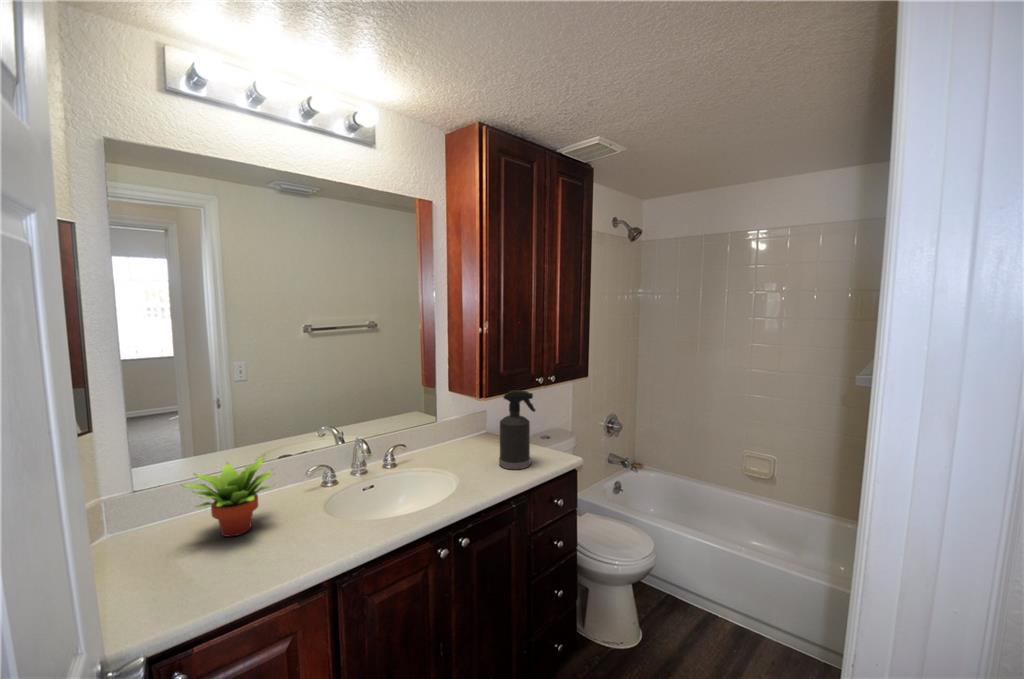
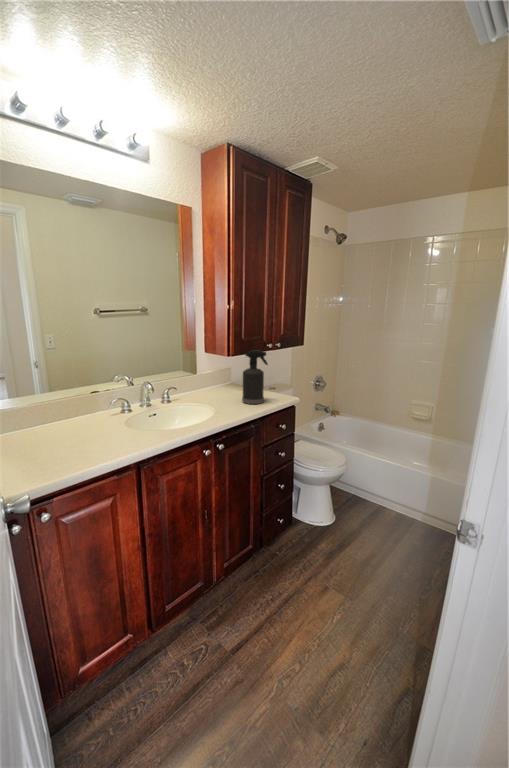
succulent plant: present [181,455,273,537] -> none [32,386,94,438]

